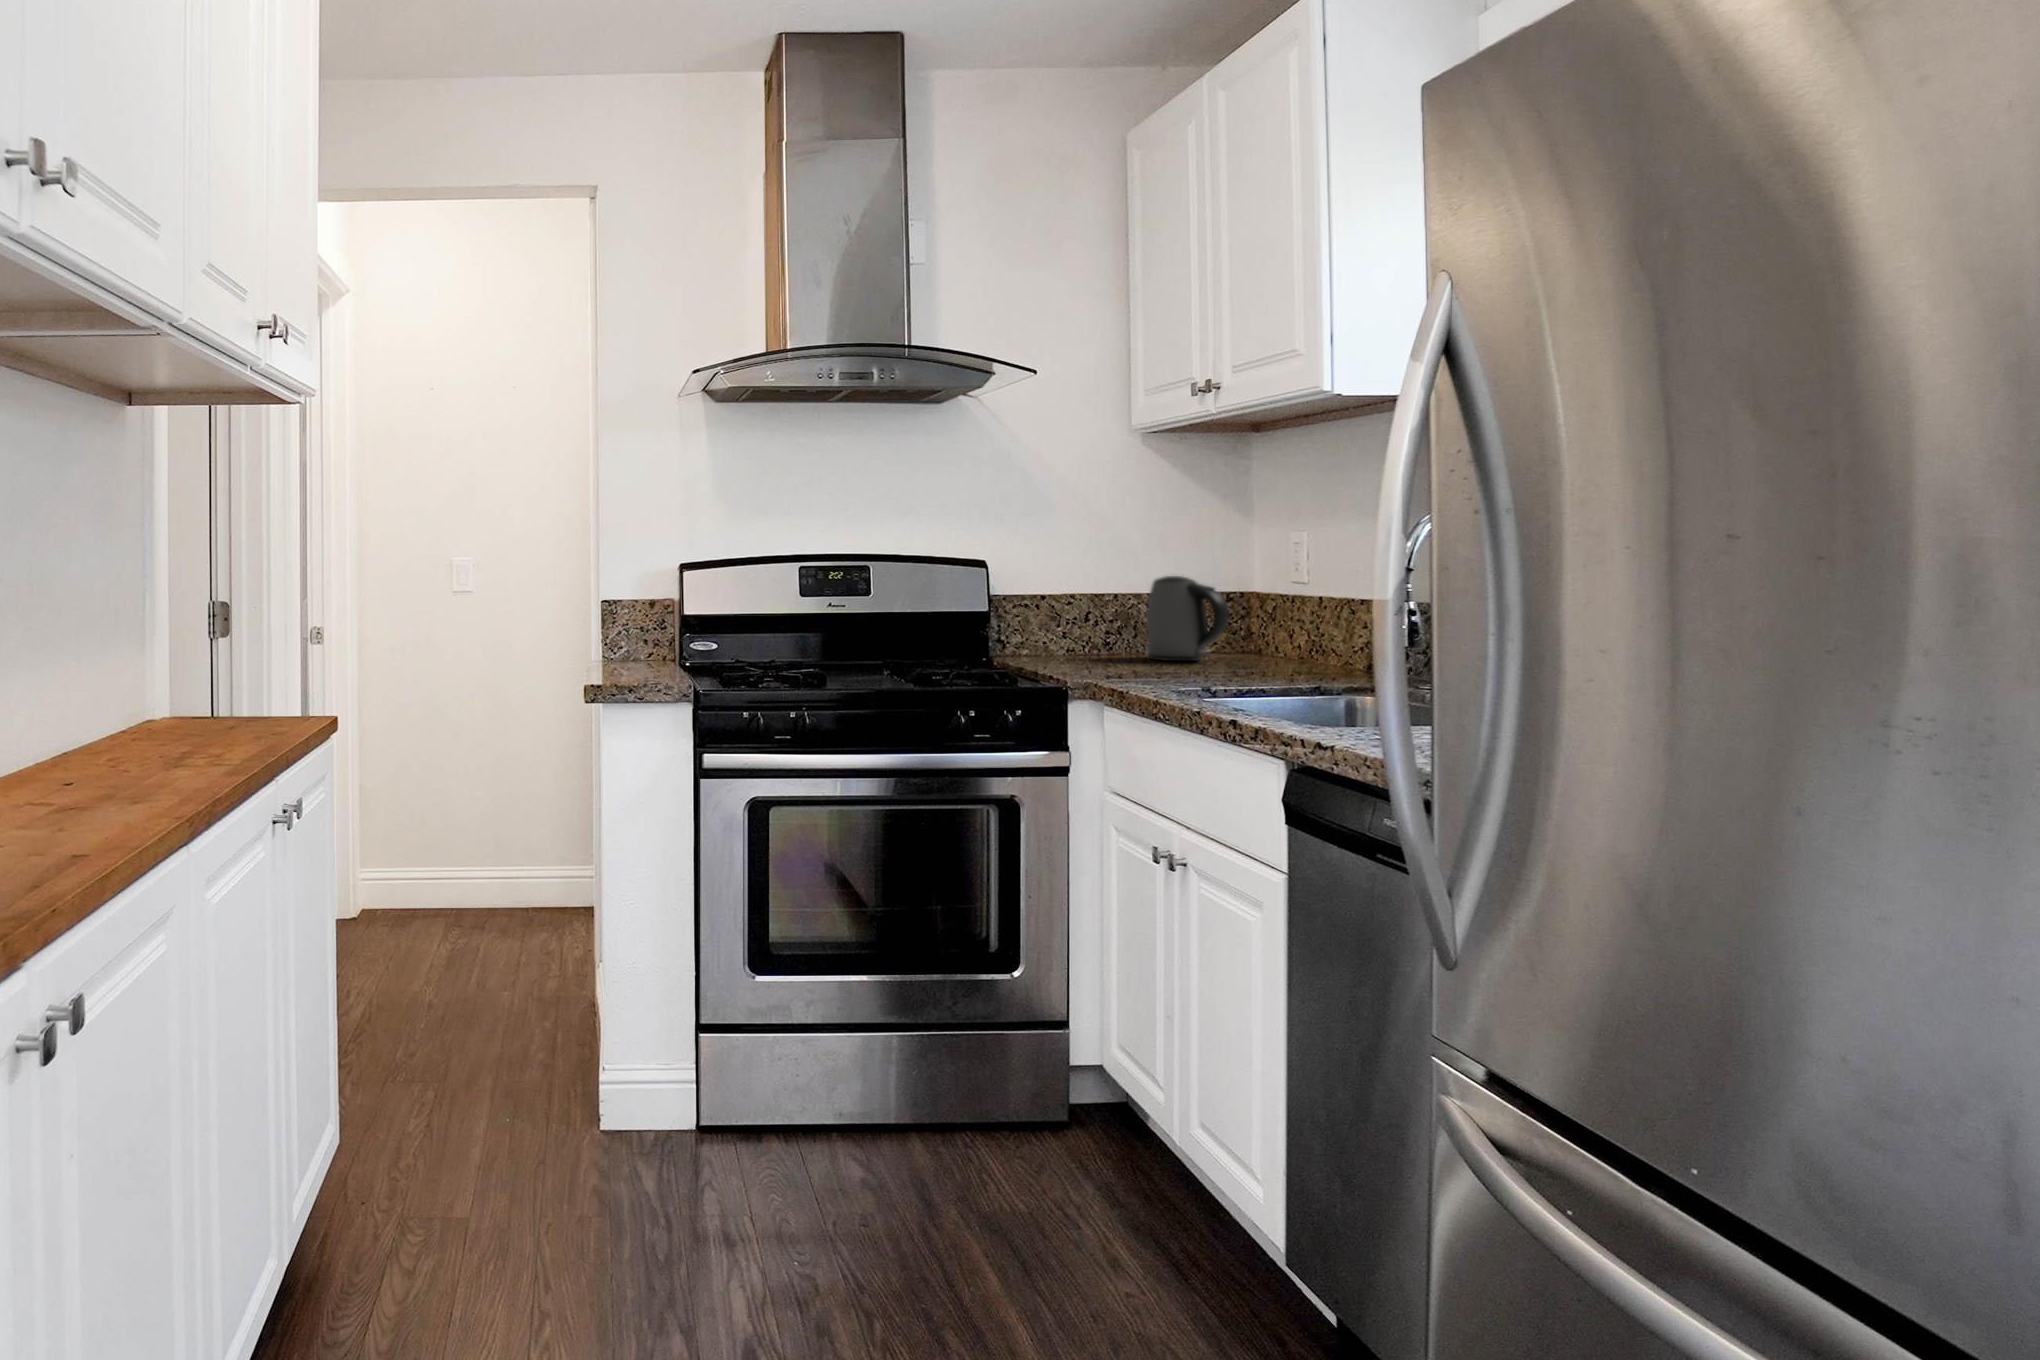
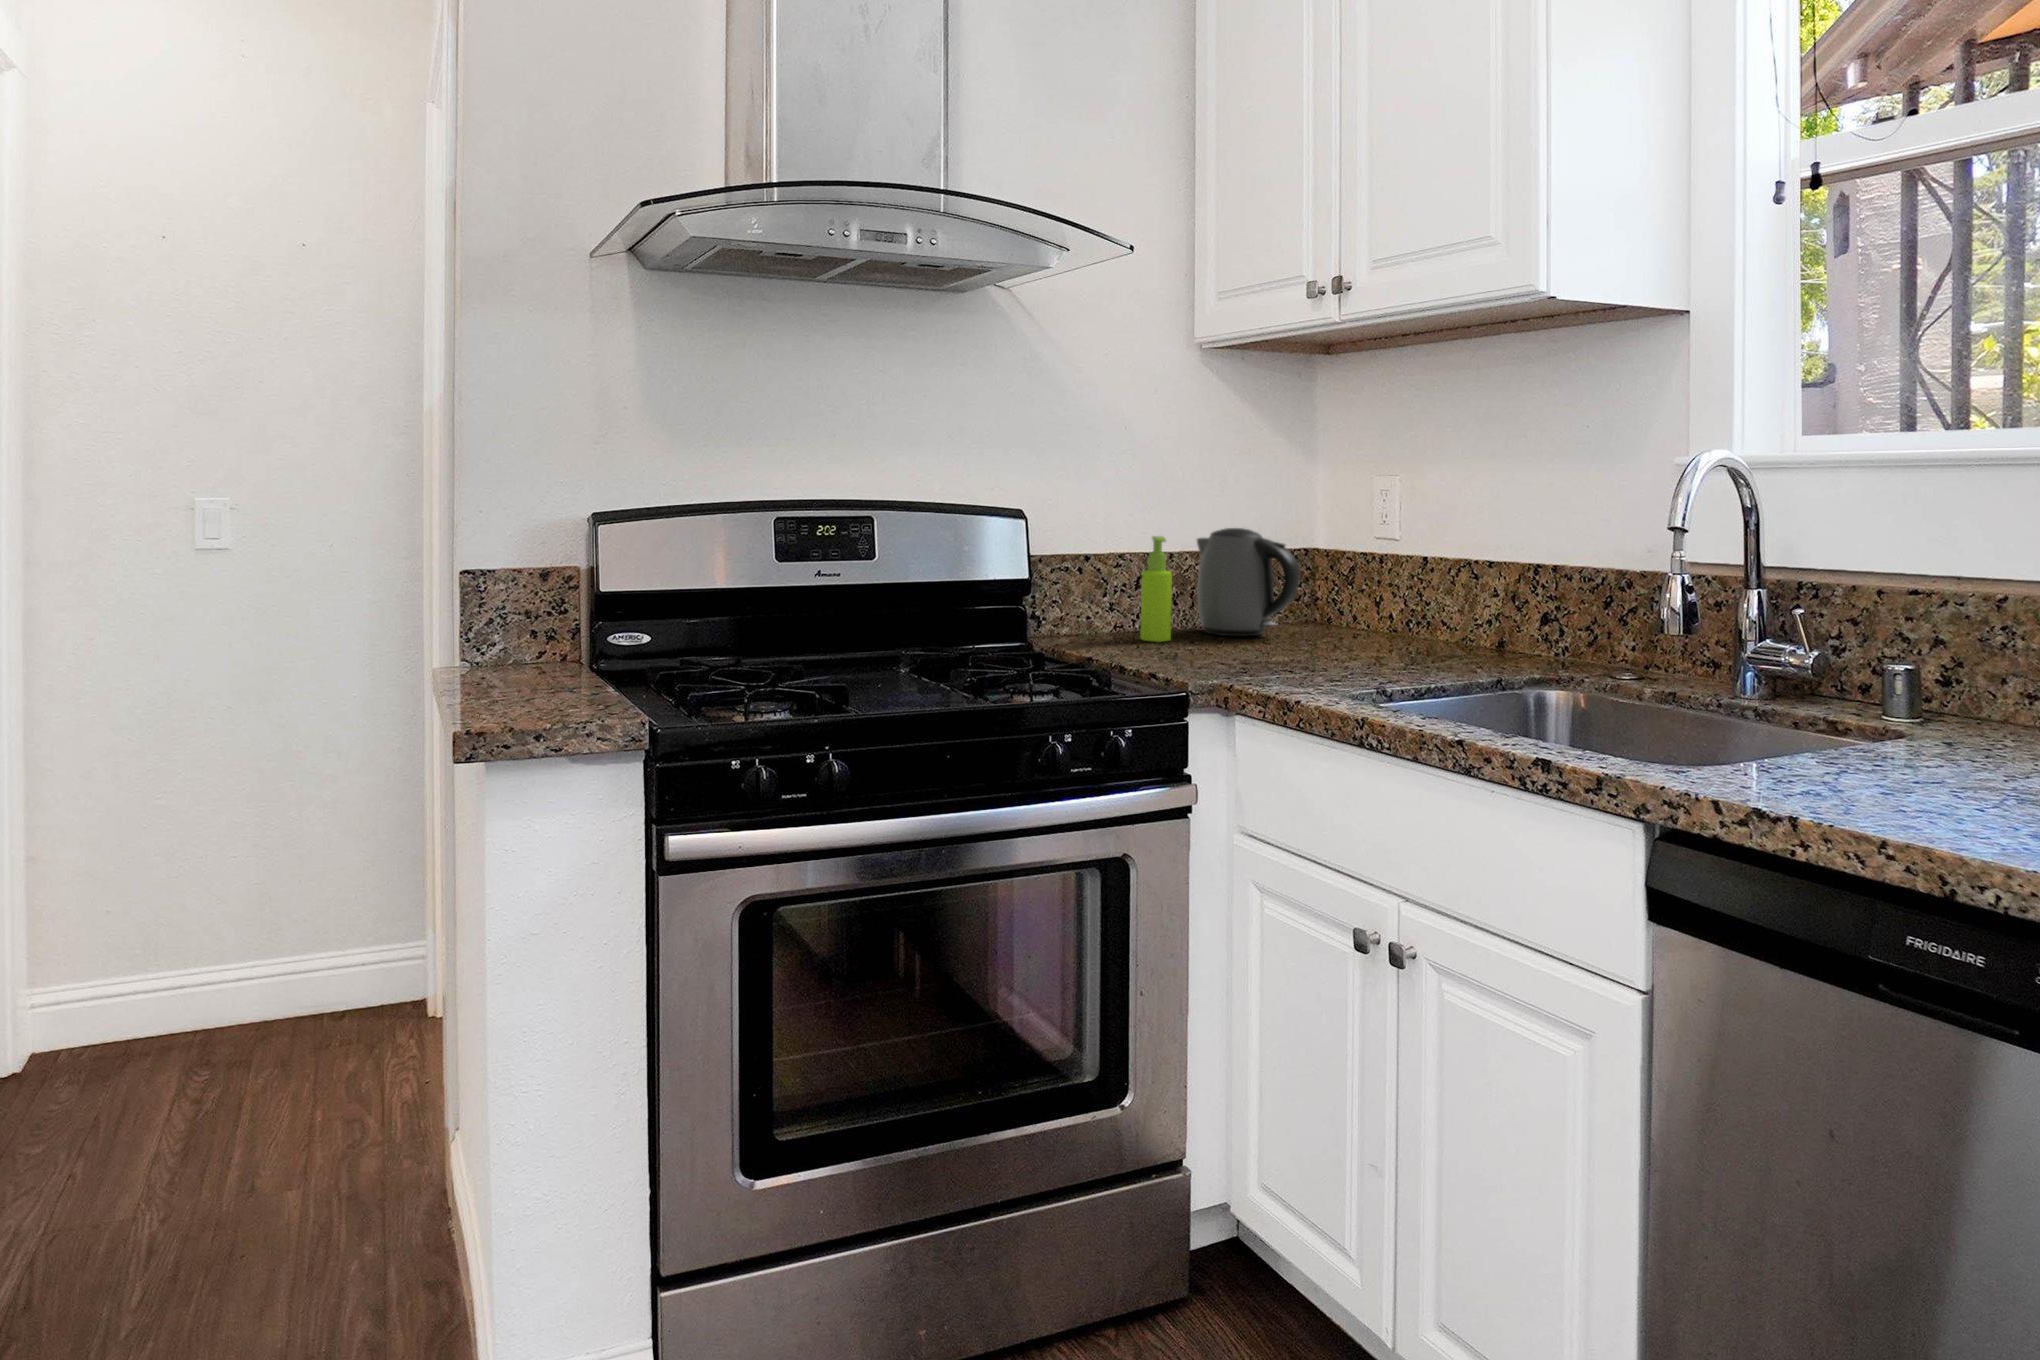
soap dispenser: none [1089,581,1115,662] -> present [1140,536,1172,642]

